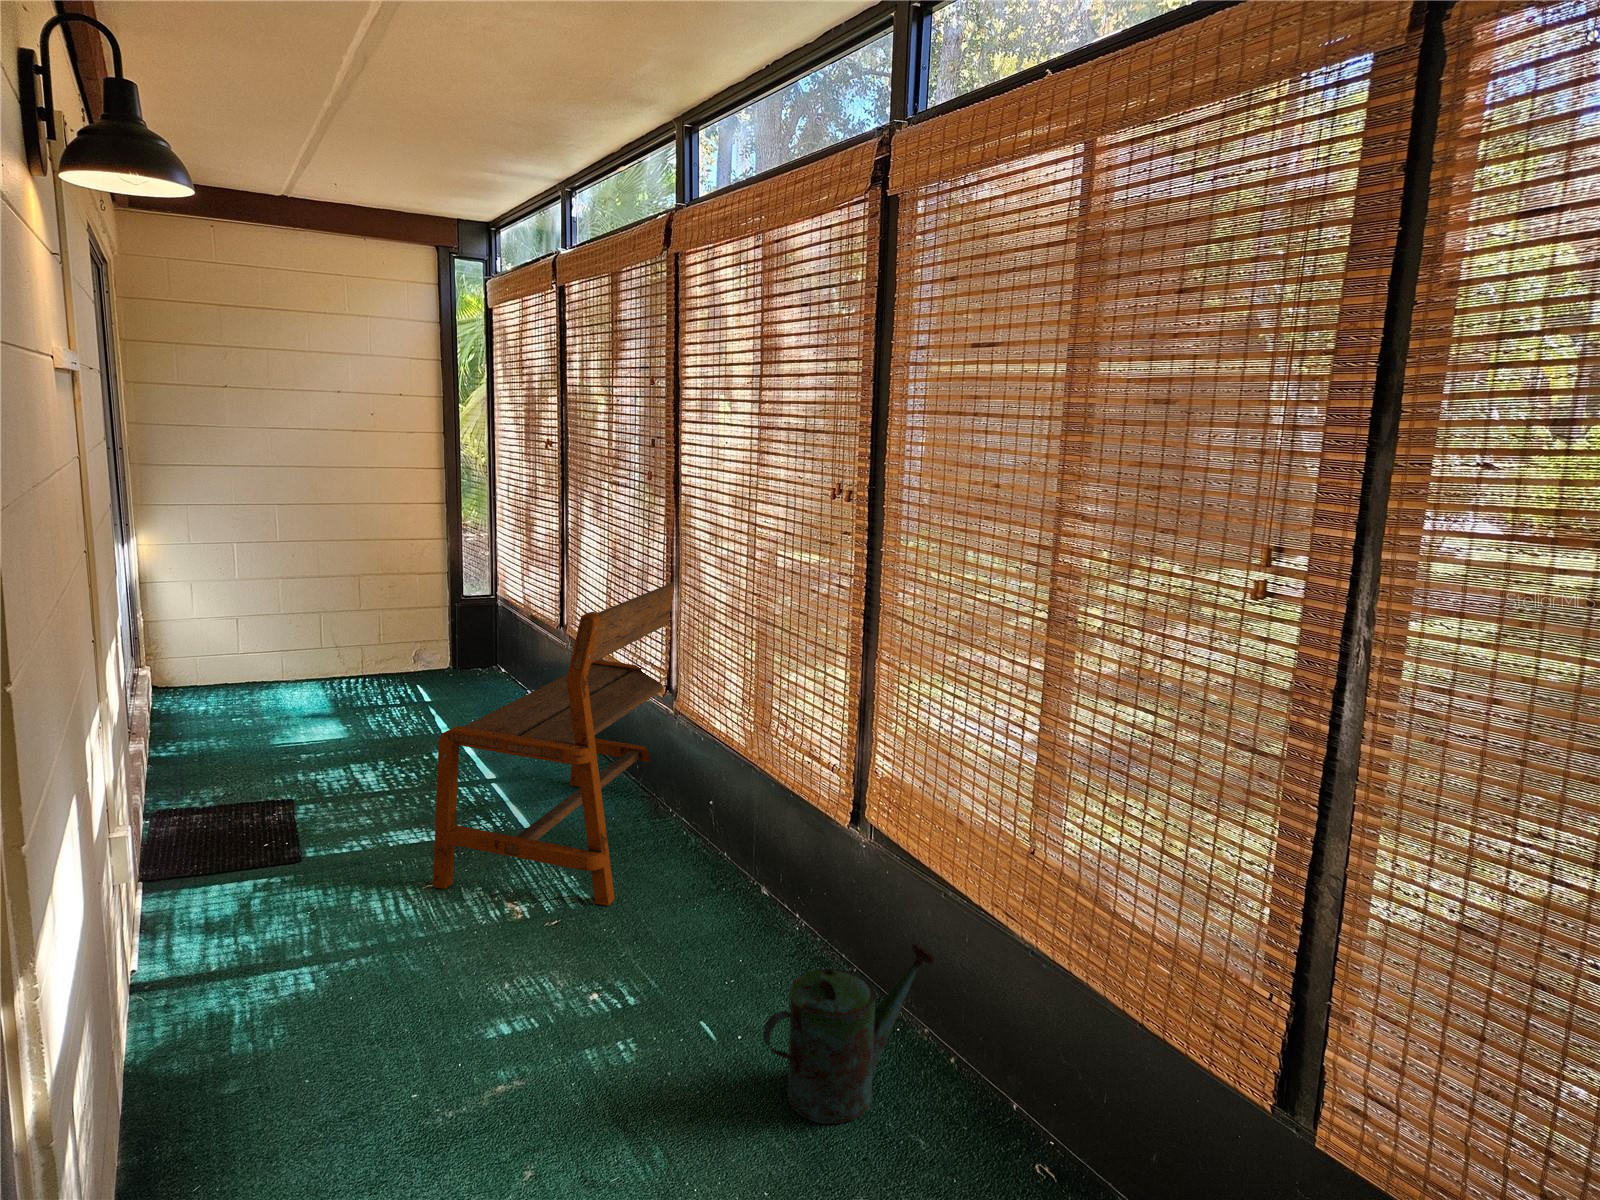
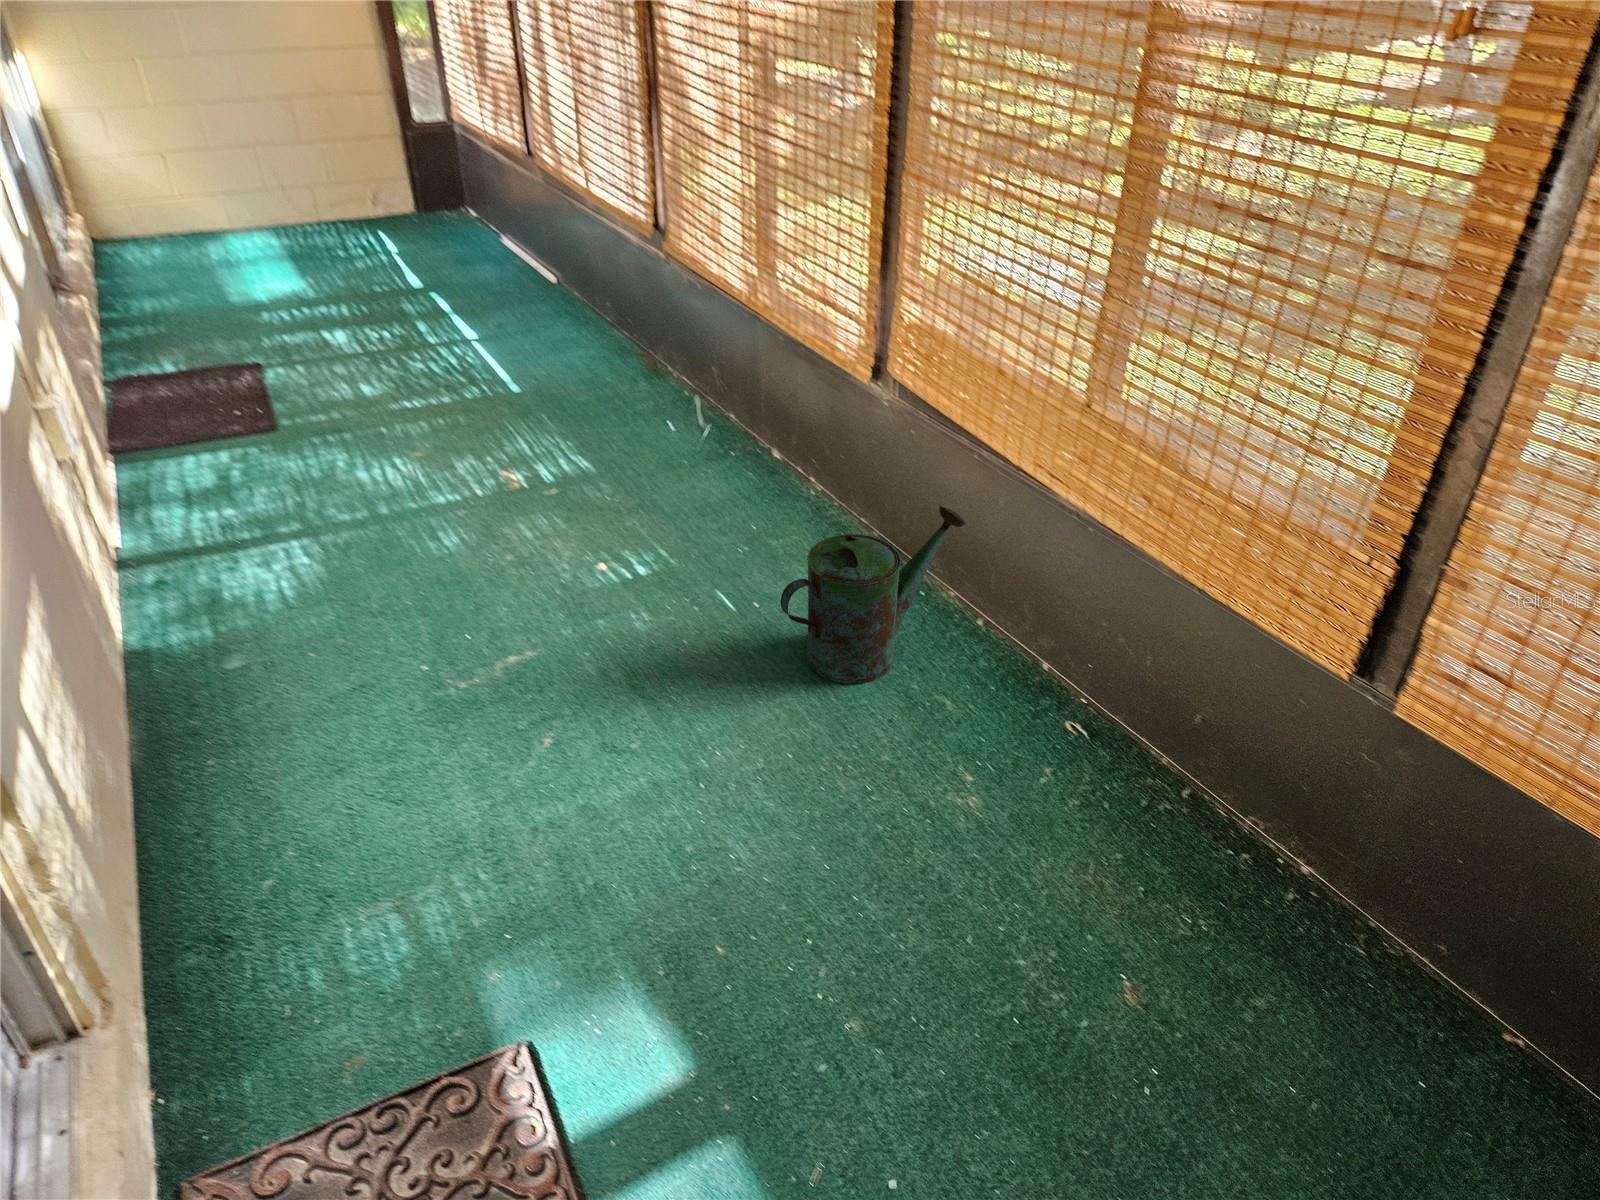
bench: present [433,583,674,906] -> none [395,74,707,471]

